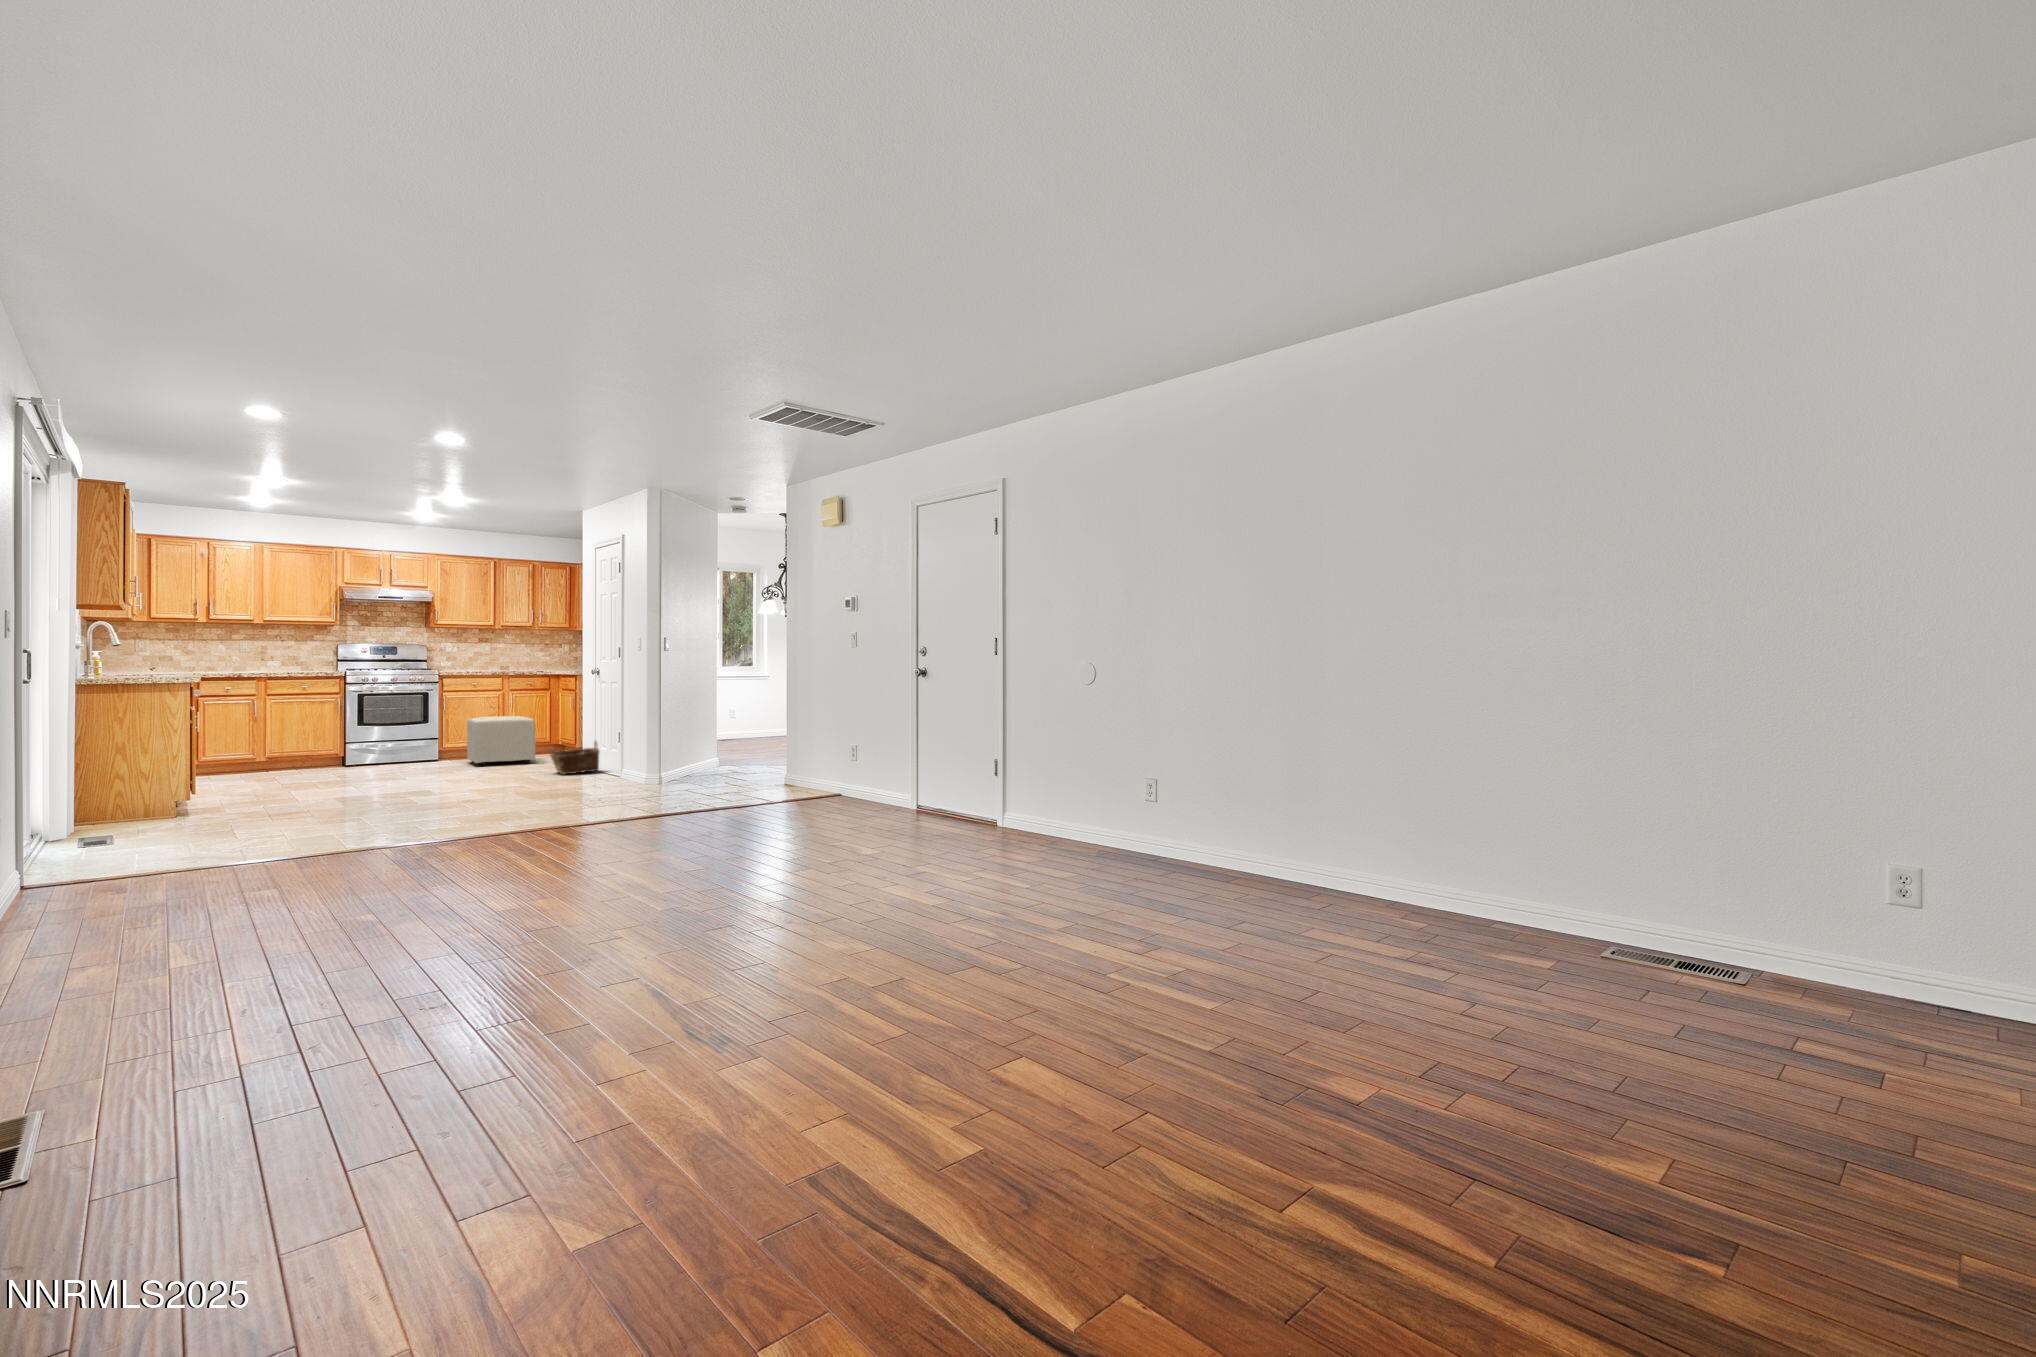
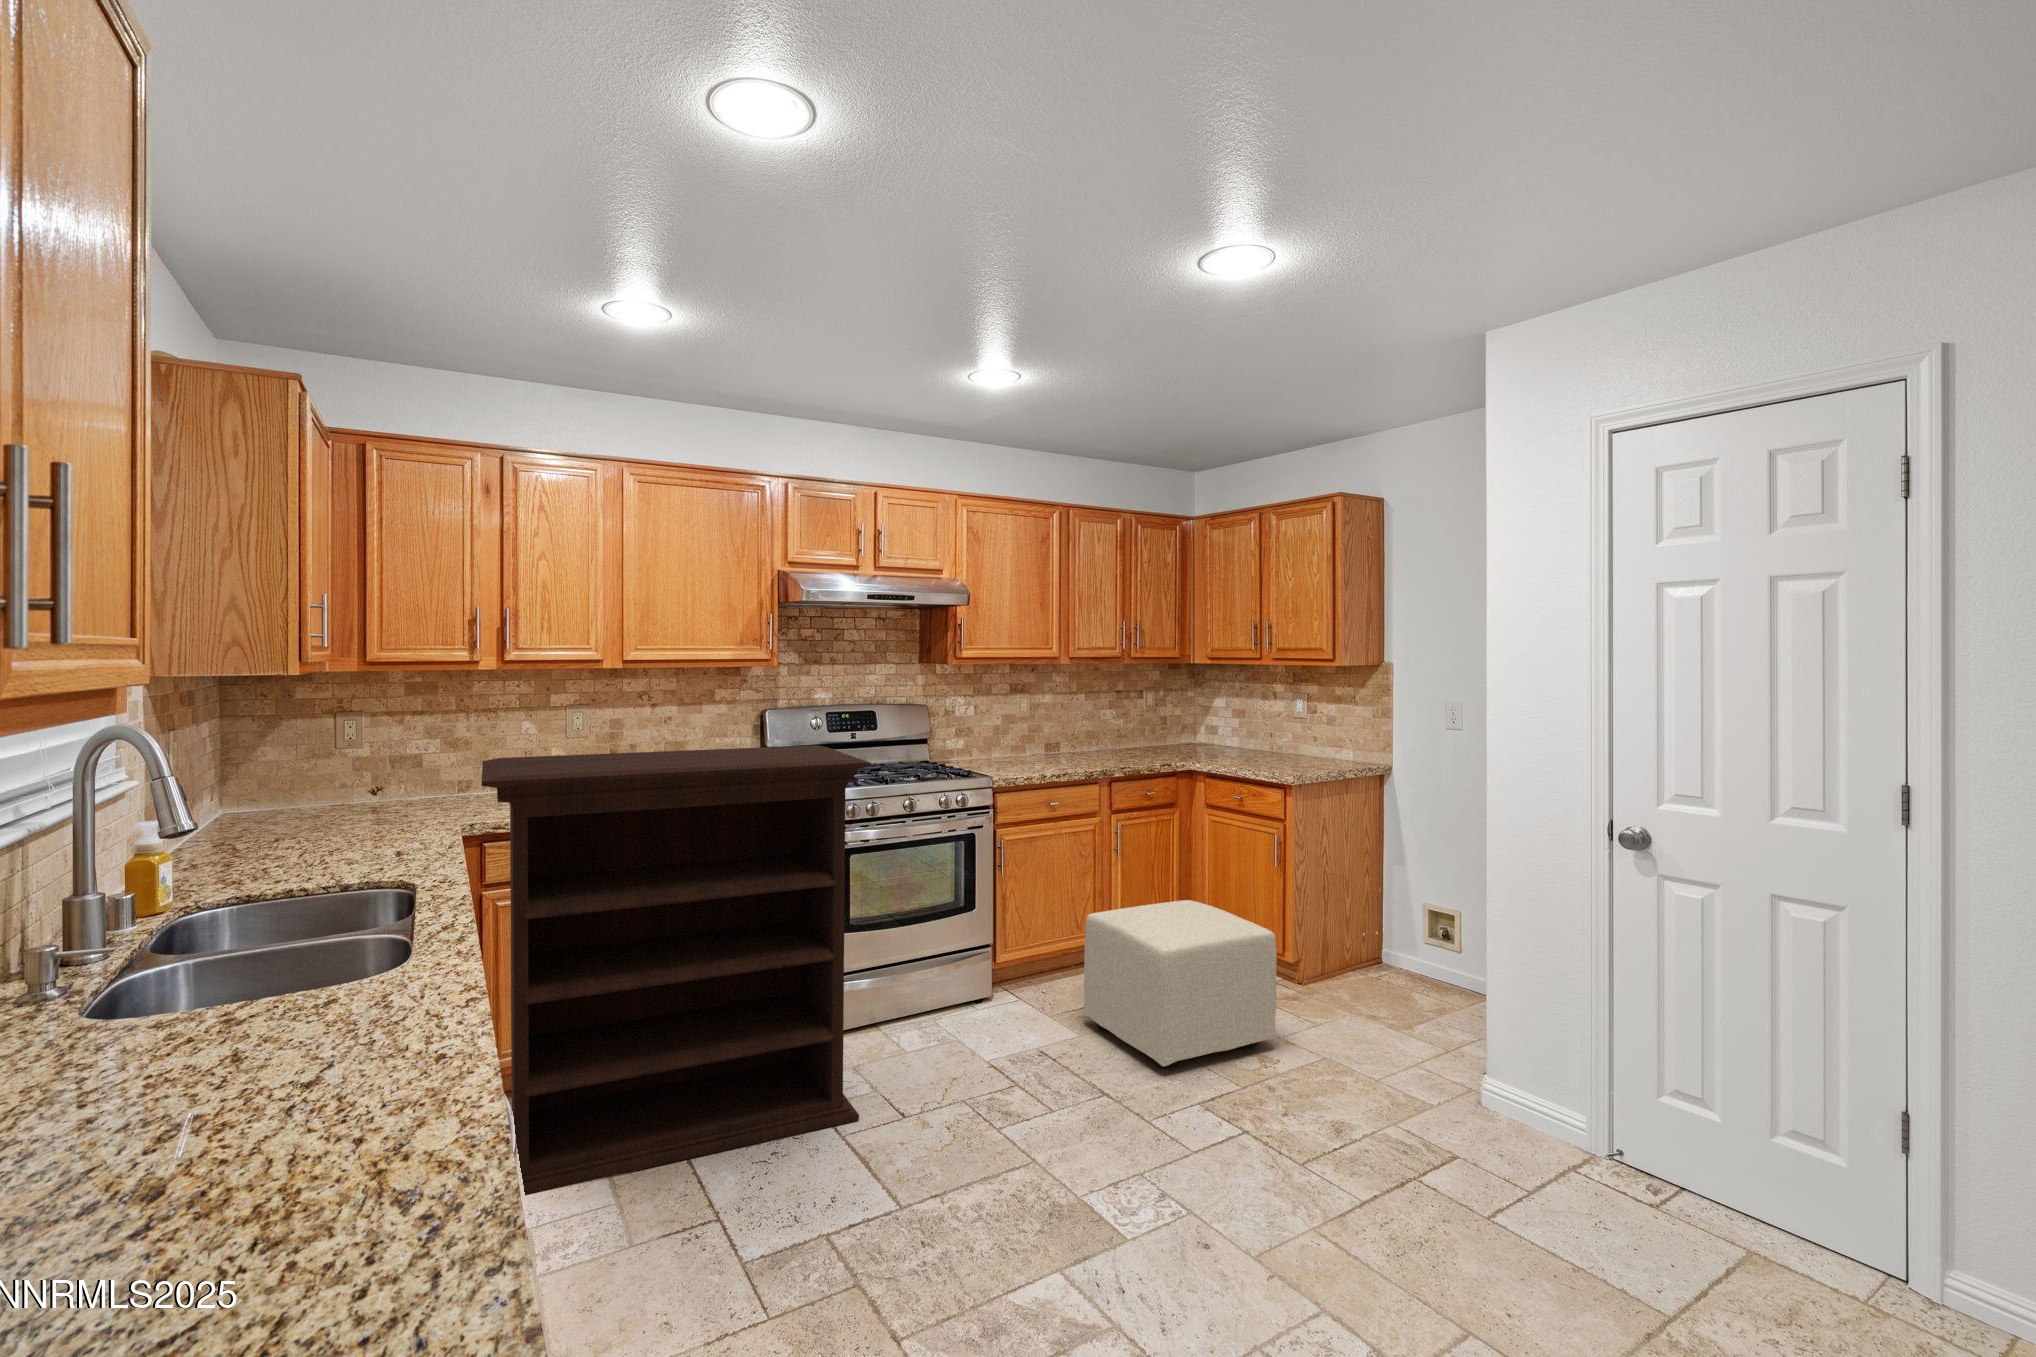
bookshelf: none [191,647,345,780] -> present [482,745,871,1196]
woven basket: present [550,741,600,775] -> none [1493,1065,1651,1213]

